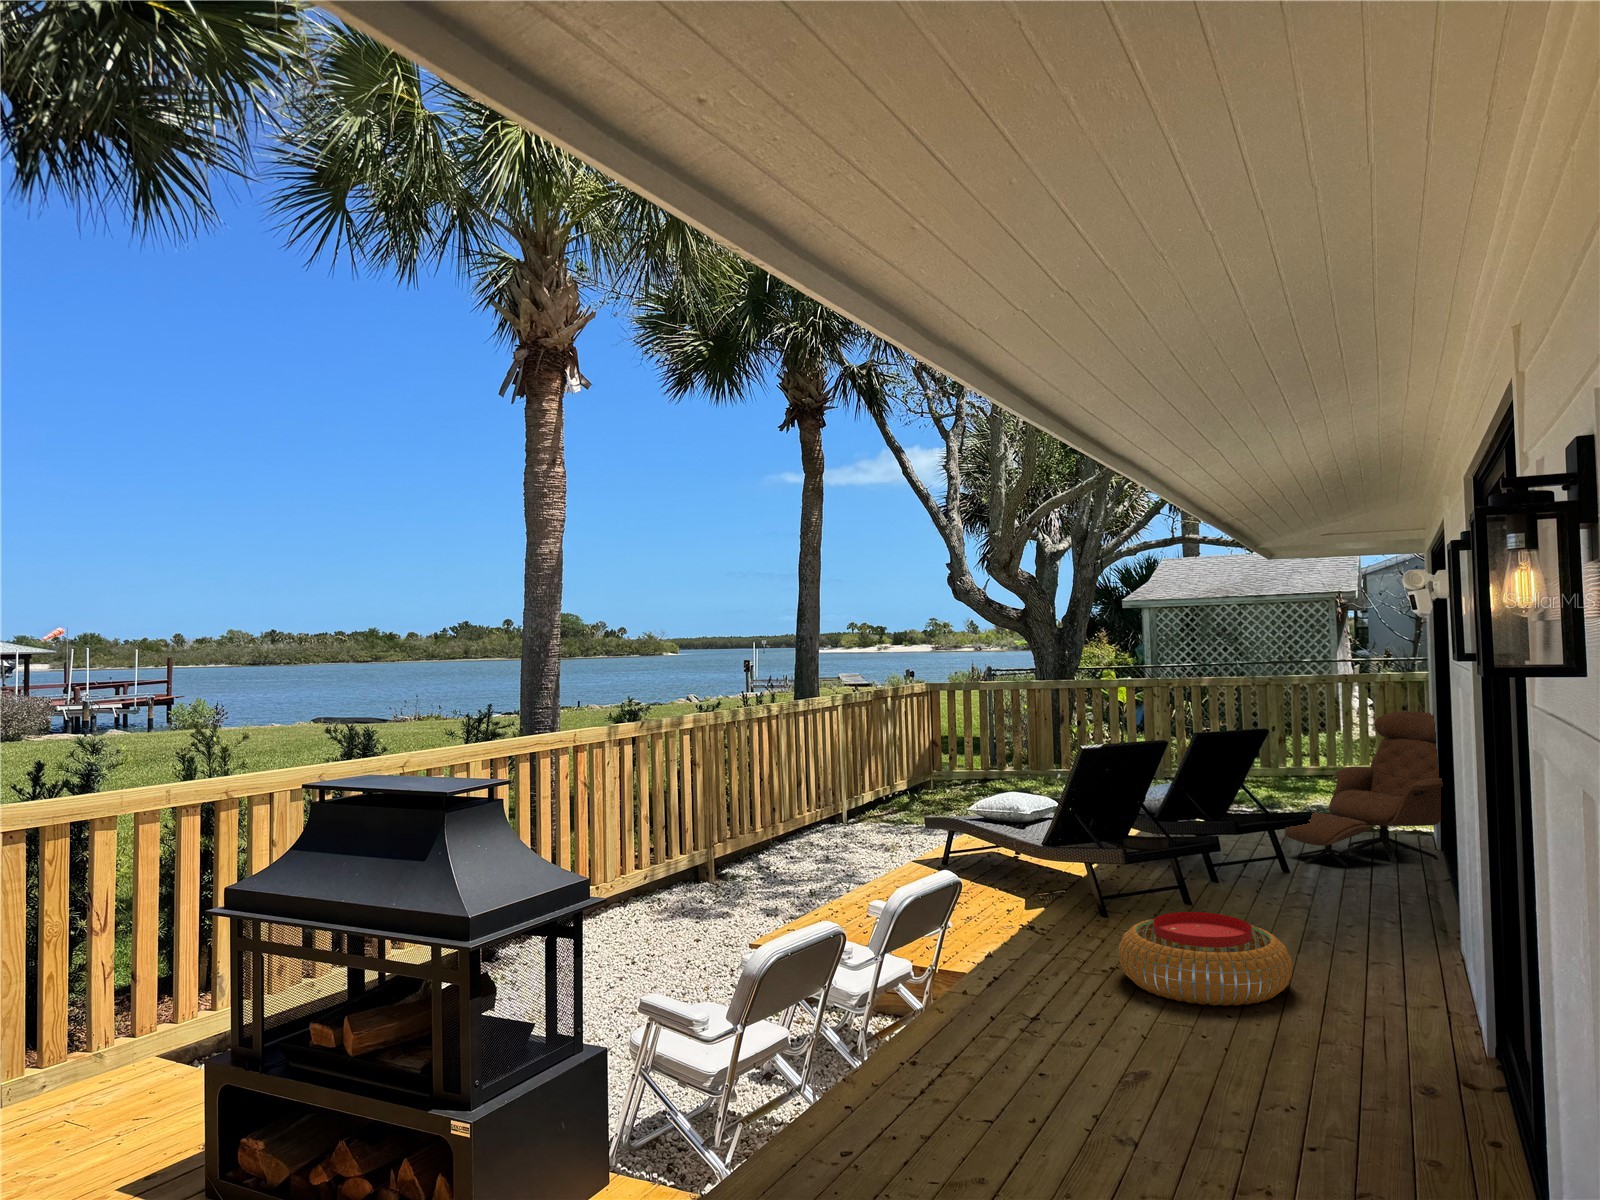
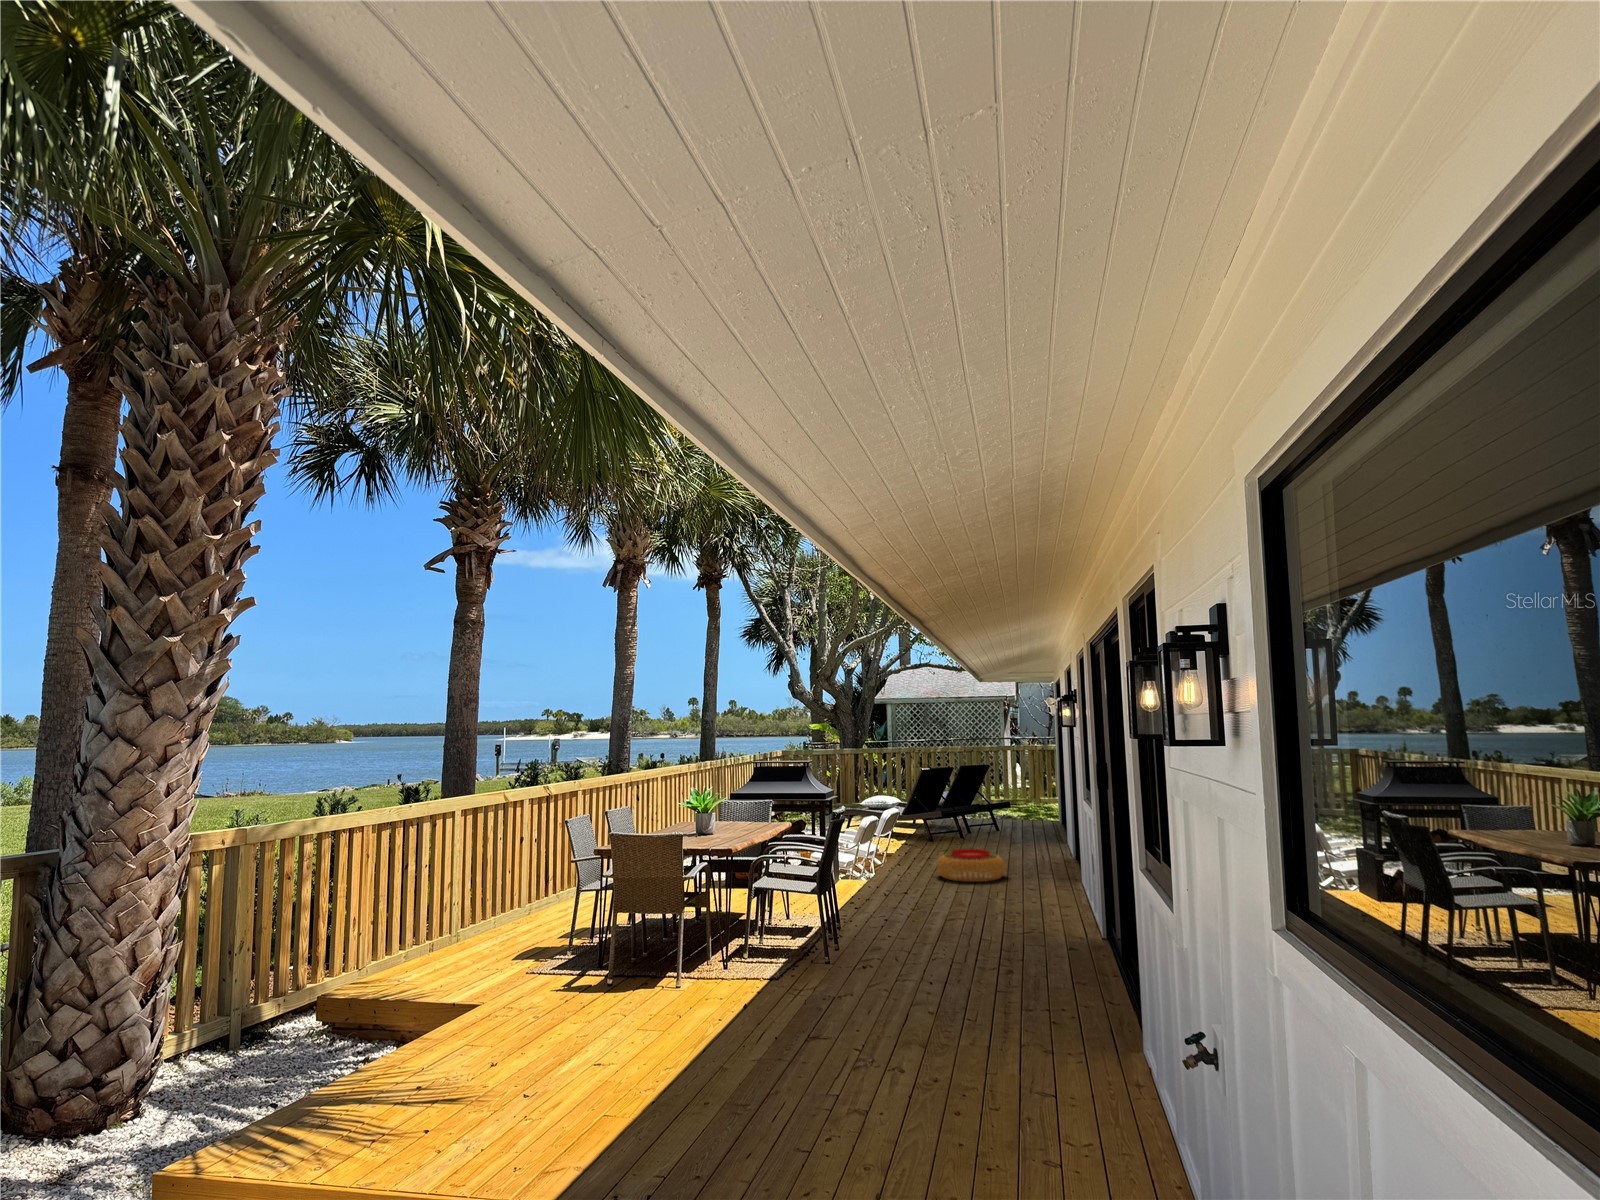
lounge chair: present [1285,711,1443,867] -> none [991,765,1067,842]

